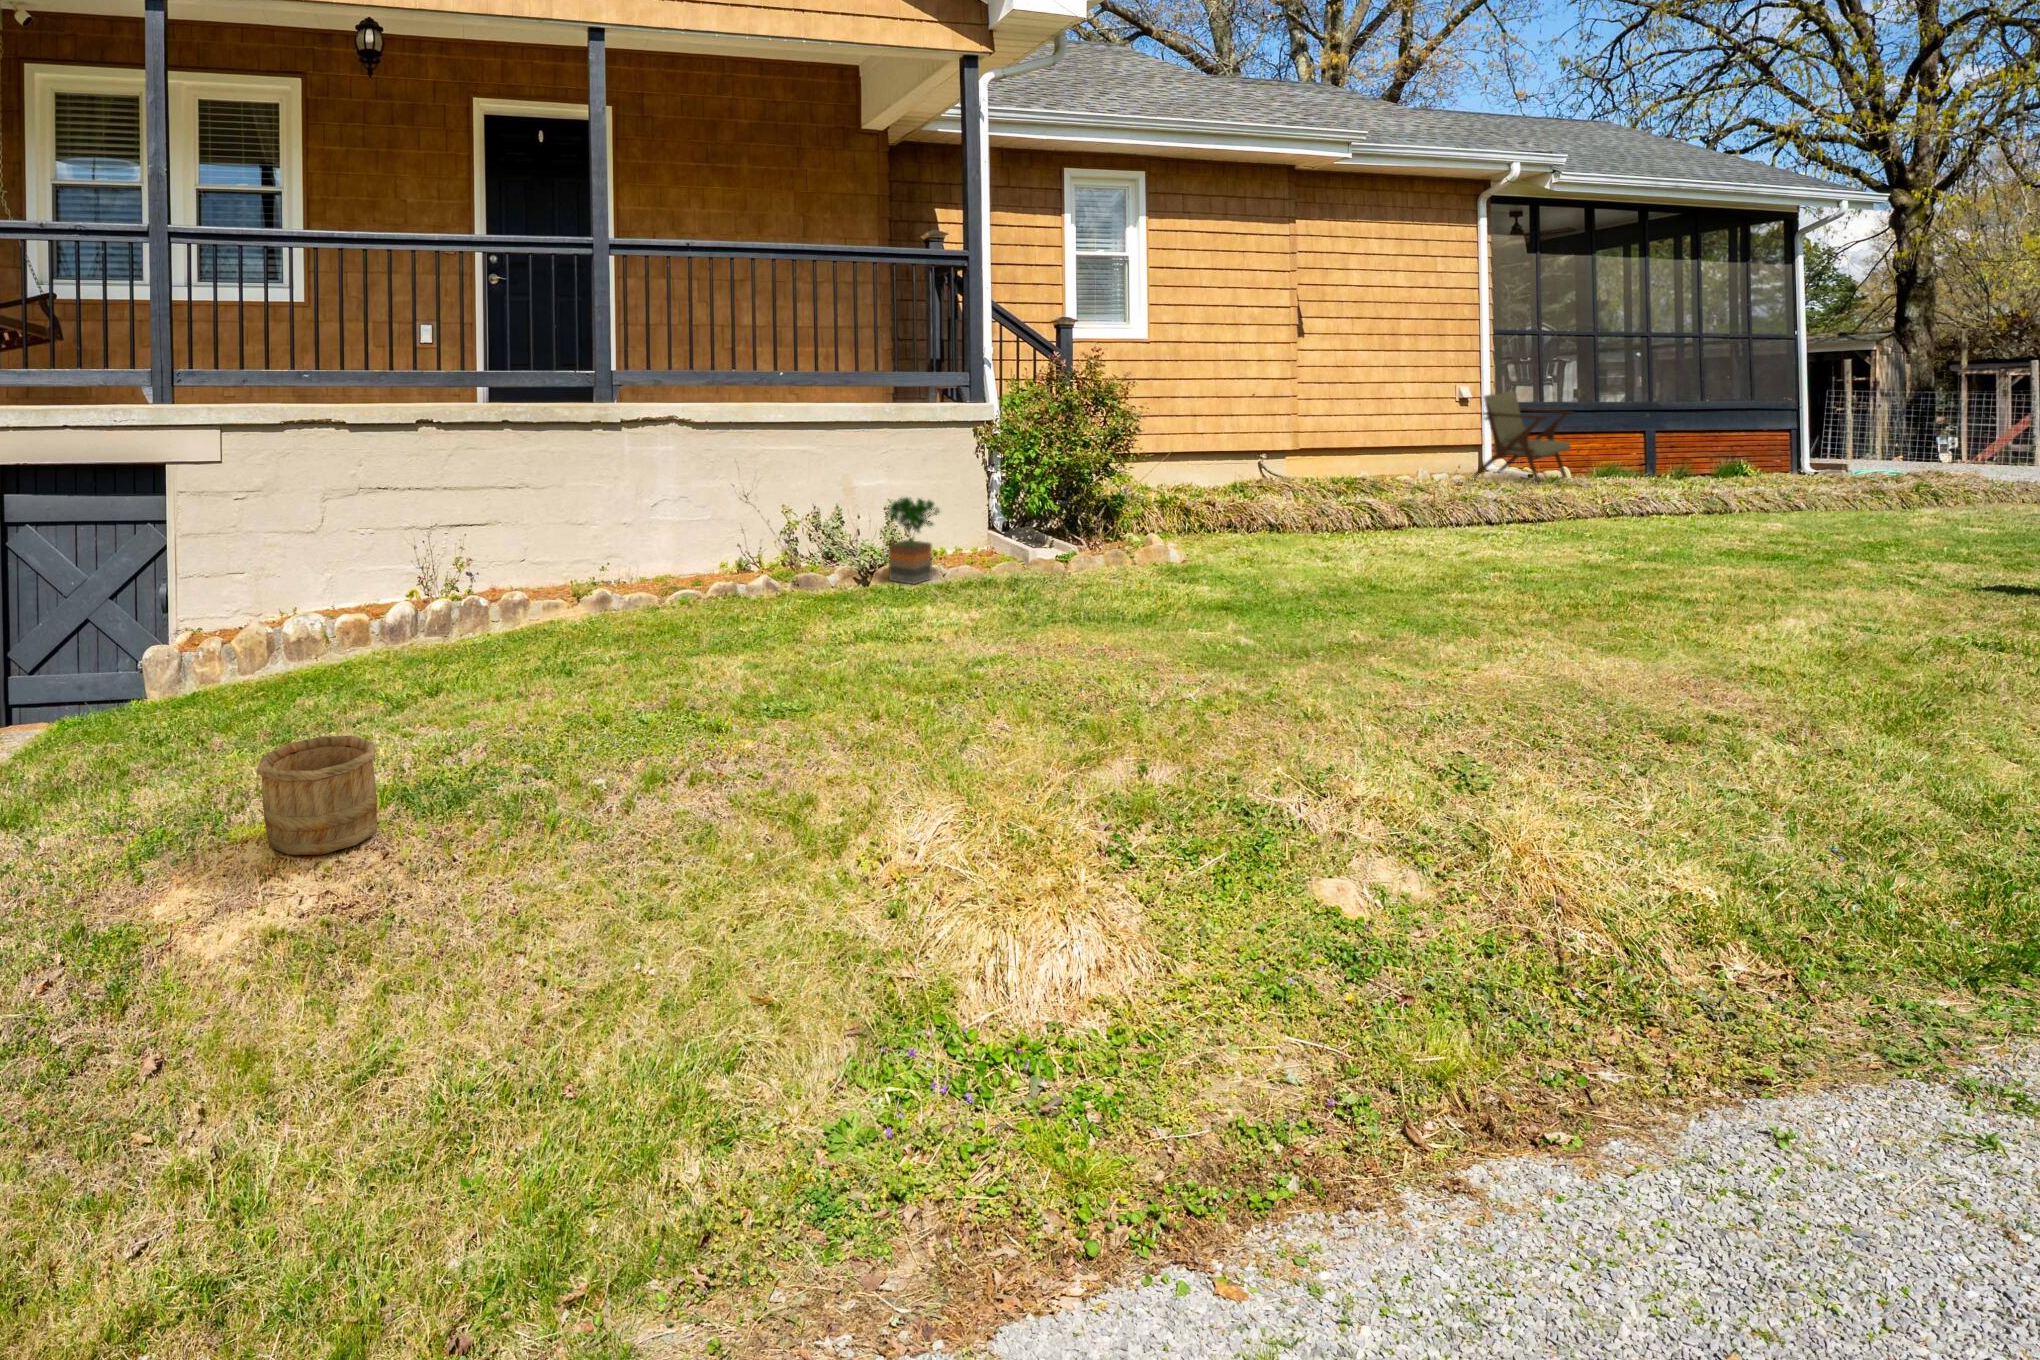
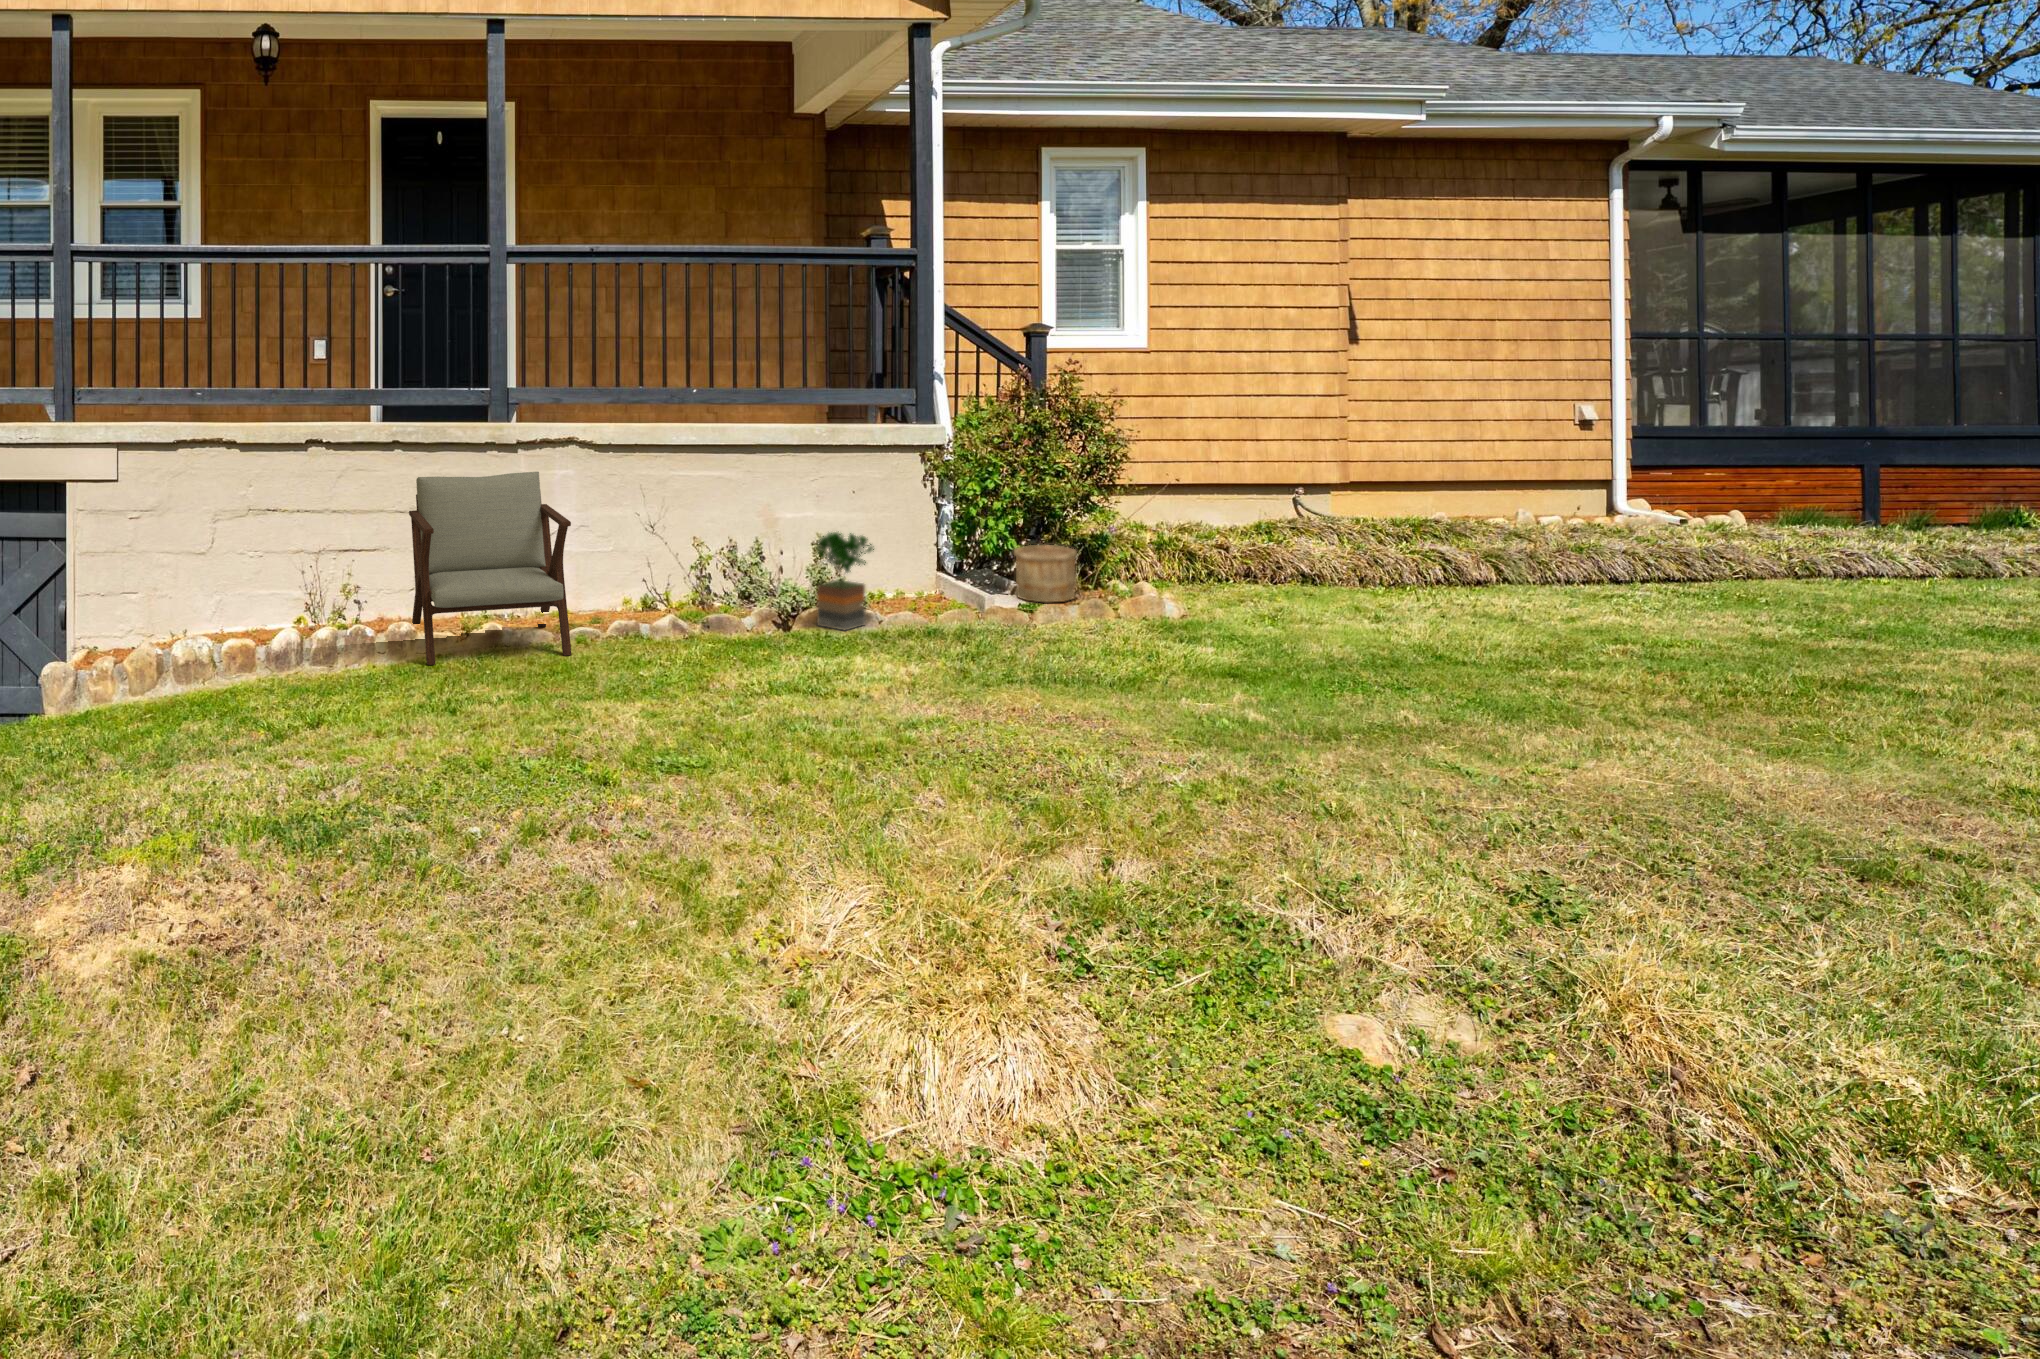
lounge chair: present [1472,391,1572,485] -> present [409,472,572,665]
wooden bucket: present [256,736,377,855] -> present [1014,545,1076,602]

